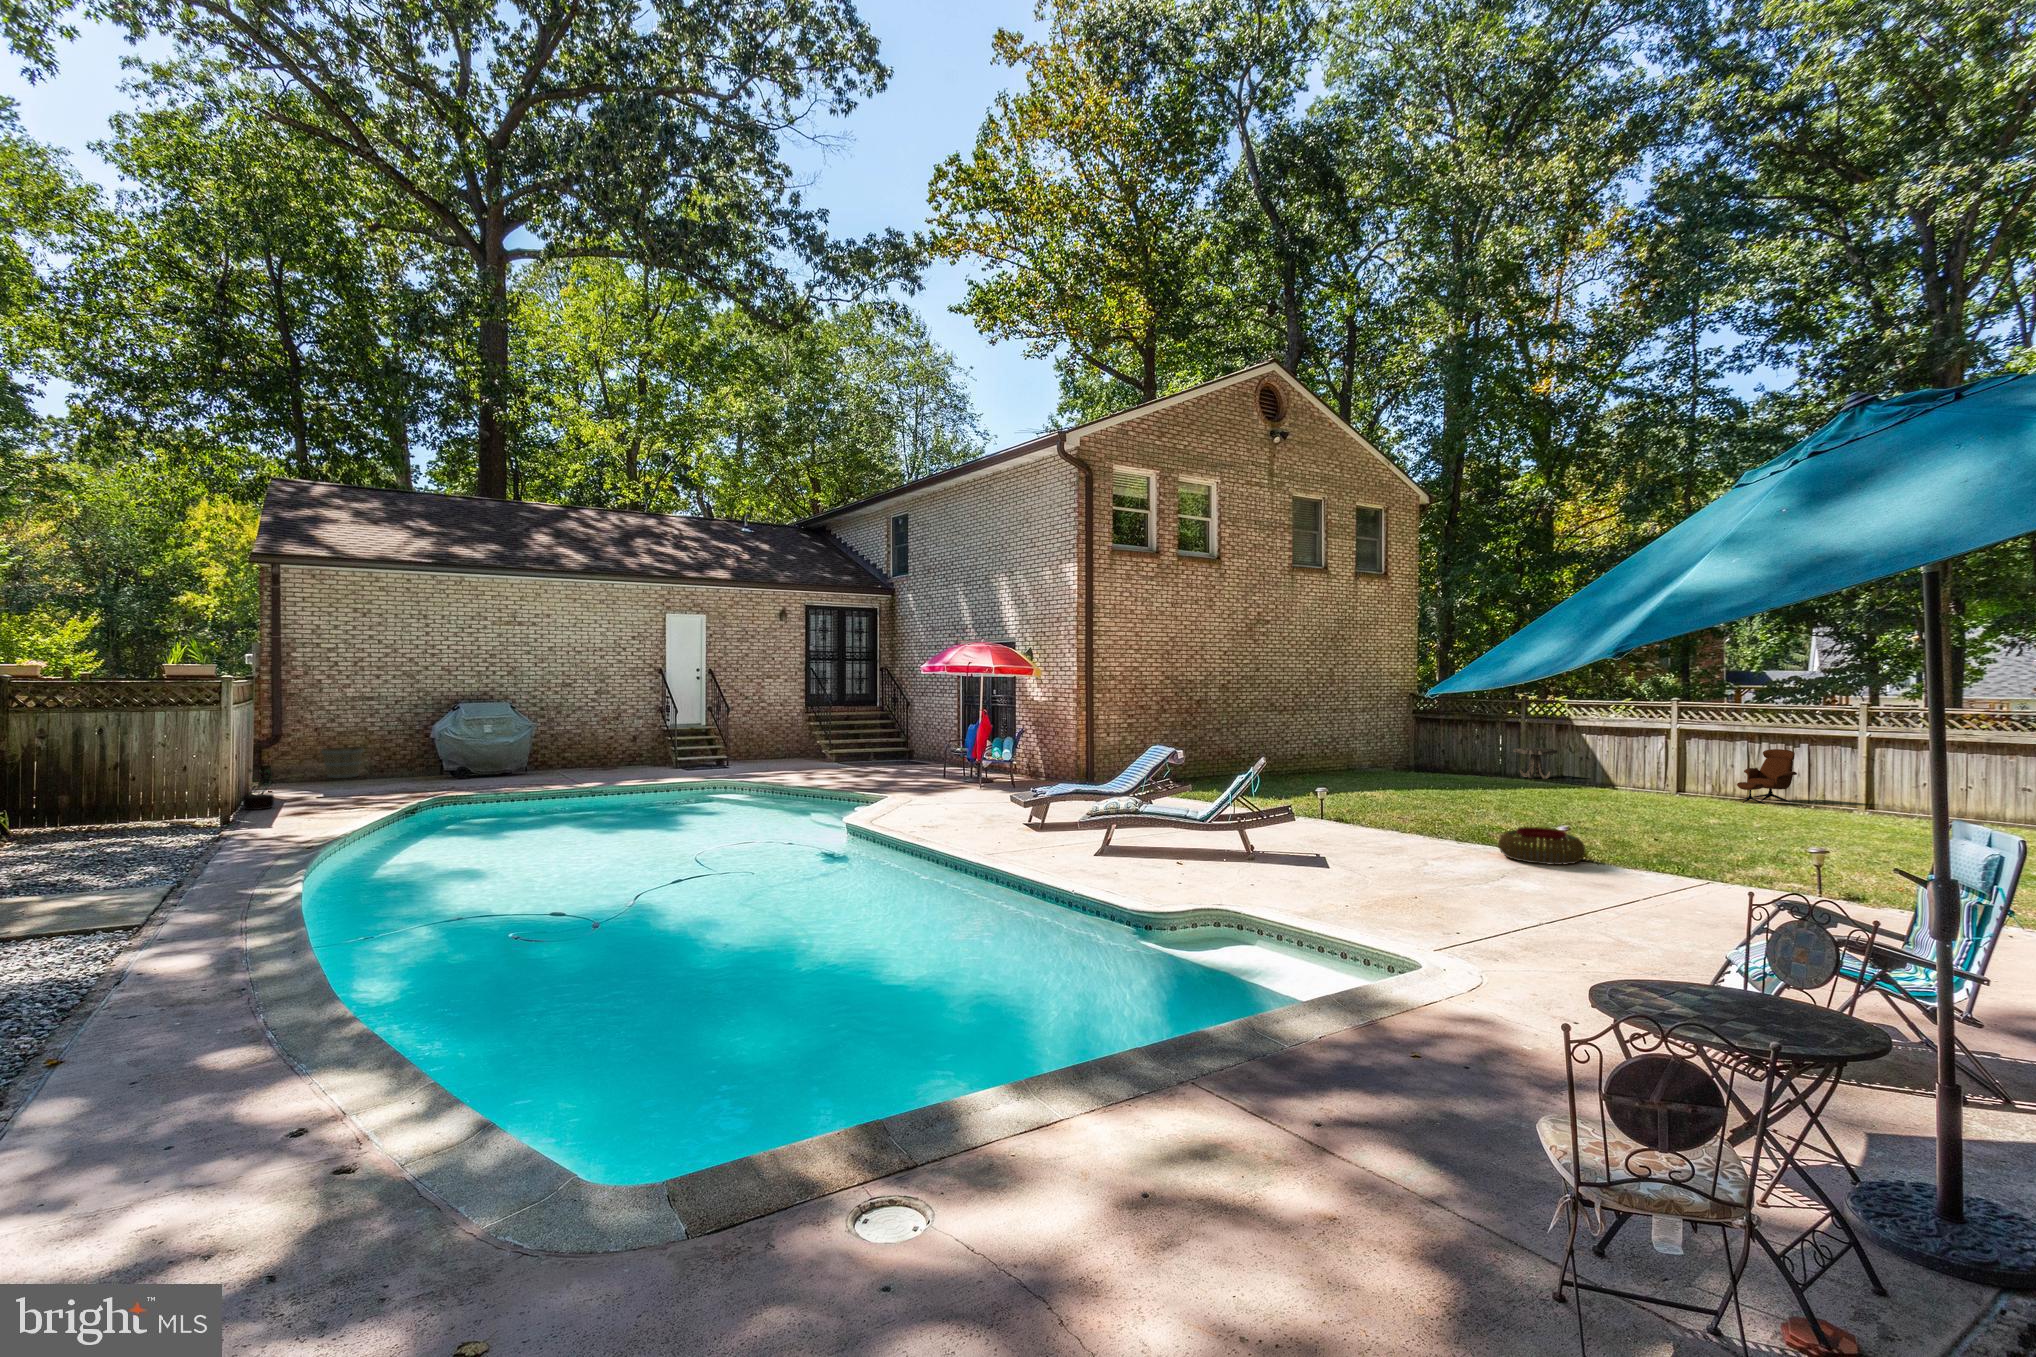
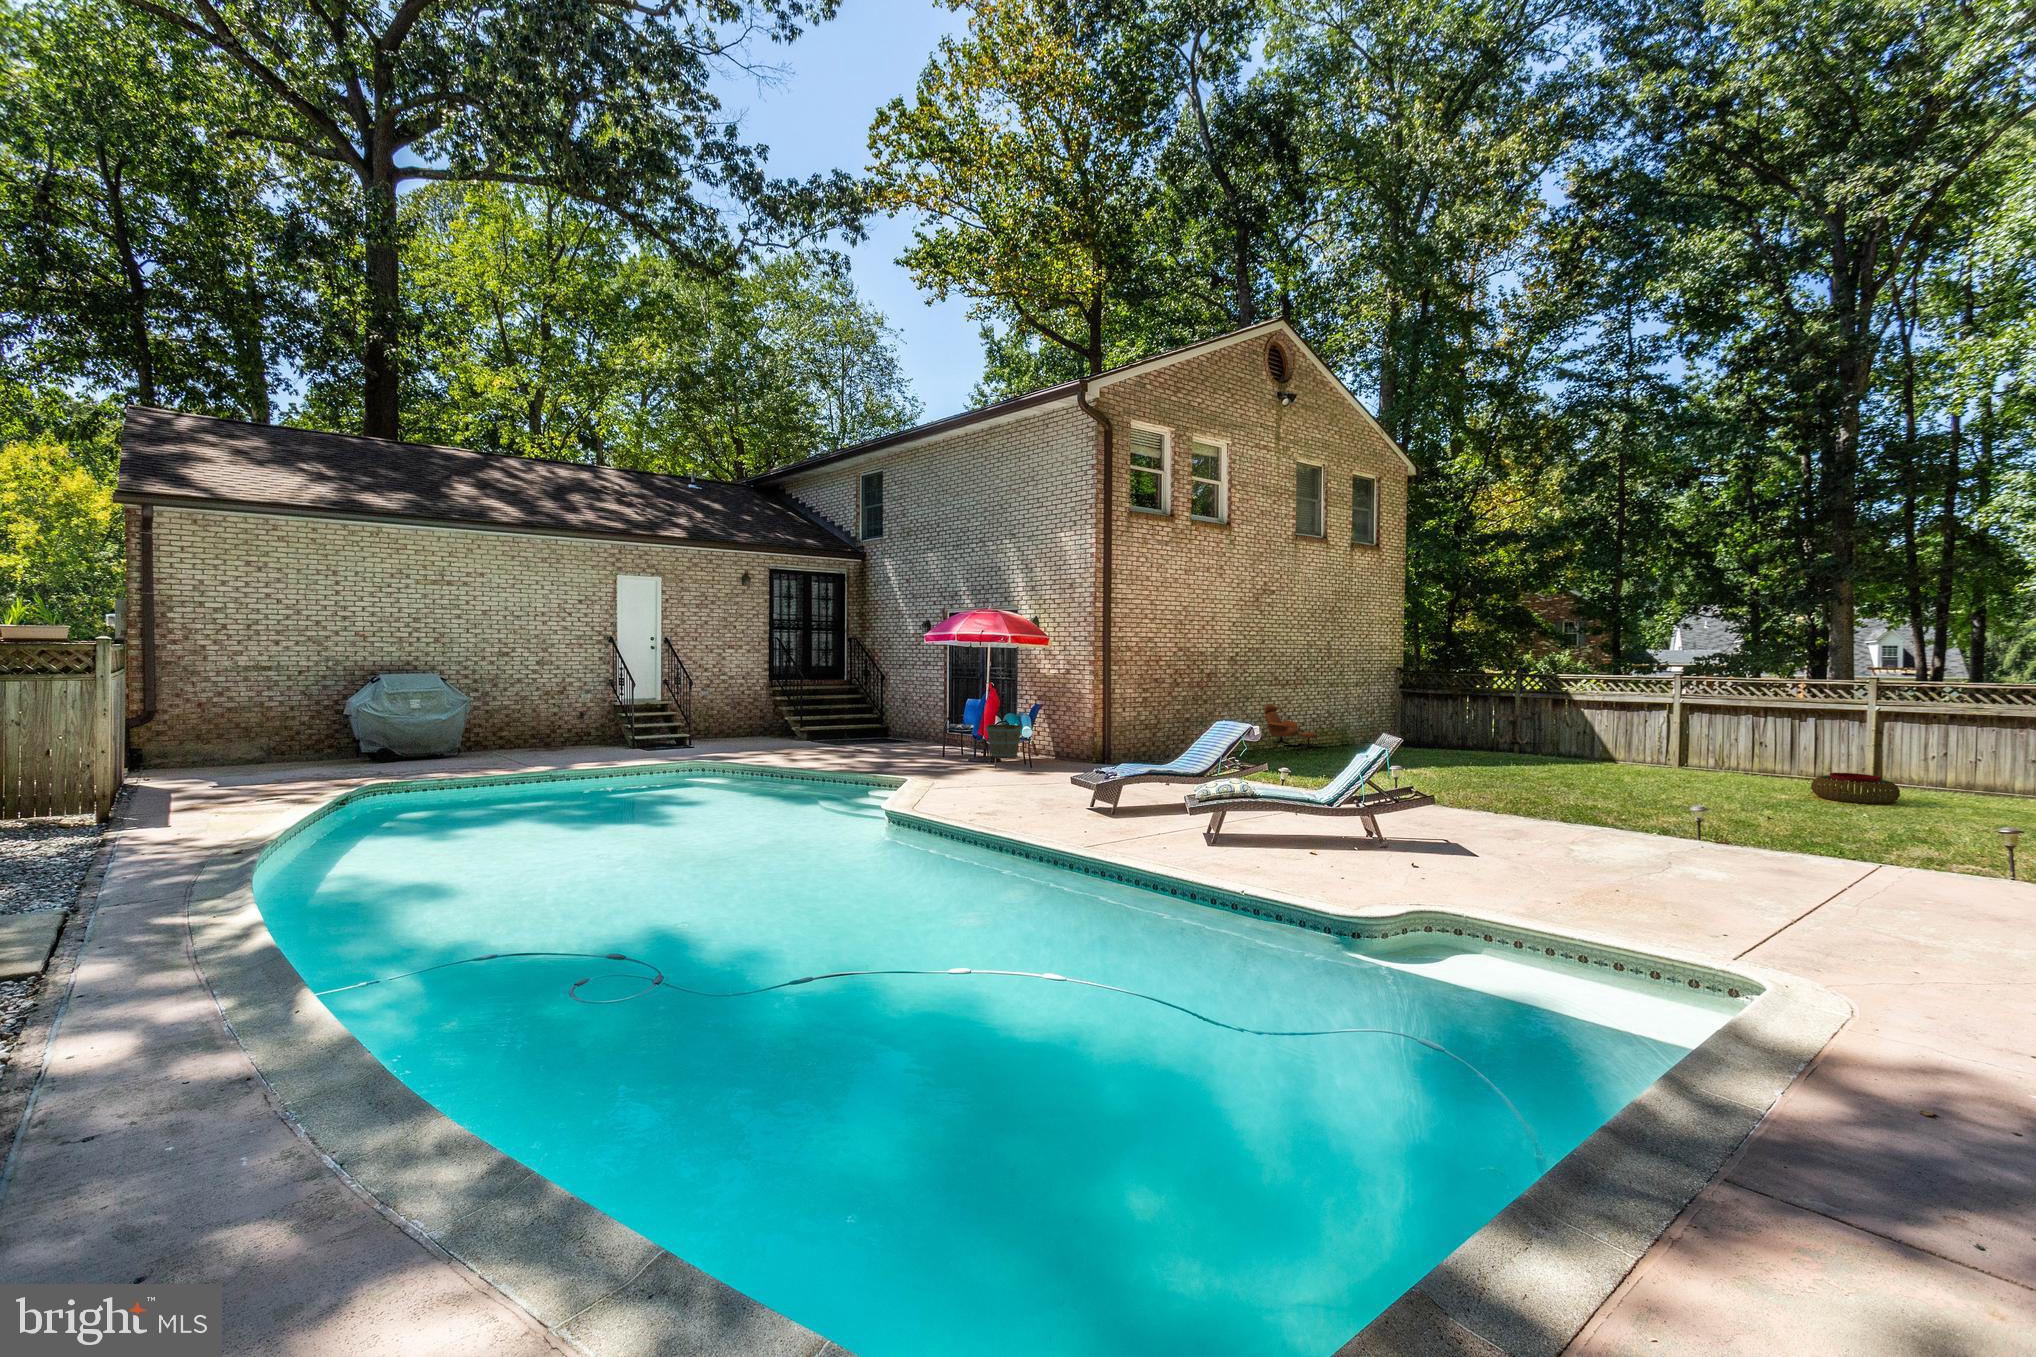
wooden bucket: present [321,746,364,778] -> present [986,724,1022,757]
lounge chair: present [1735,749,1797,804] -> present [1264,705,1318,749]
decorative plant: present [243,769,274,810] -> none [114,766,157,819]
pouf: present [1498,827,1586,865] -> present [1811,773,1900,804]

